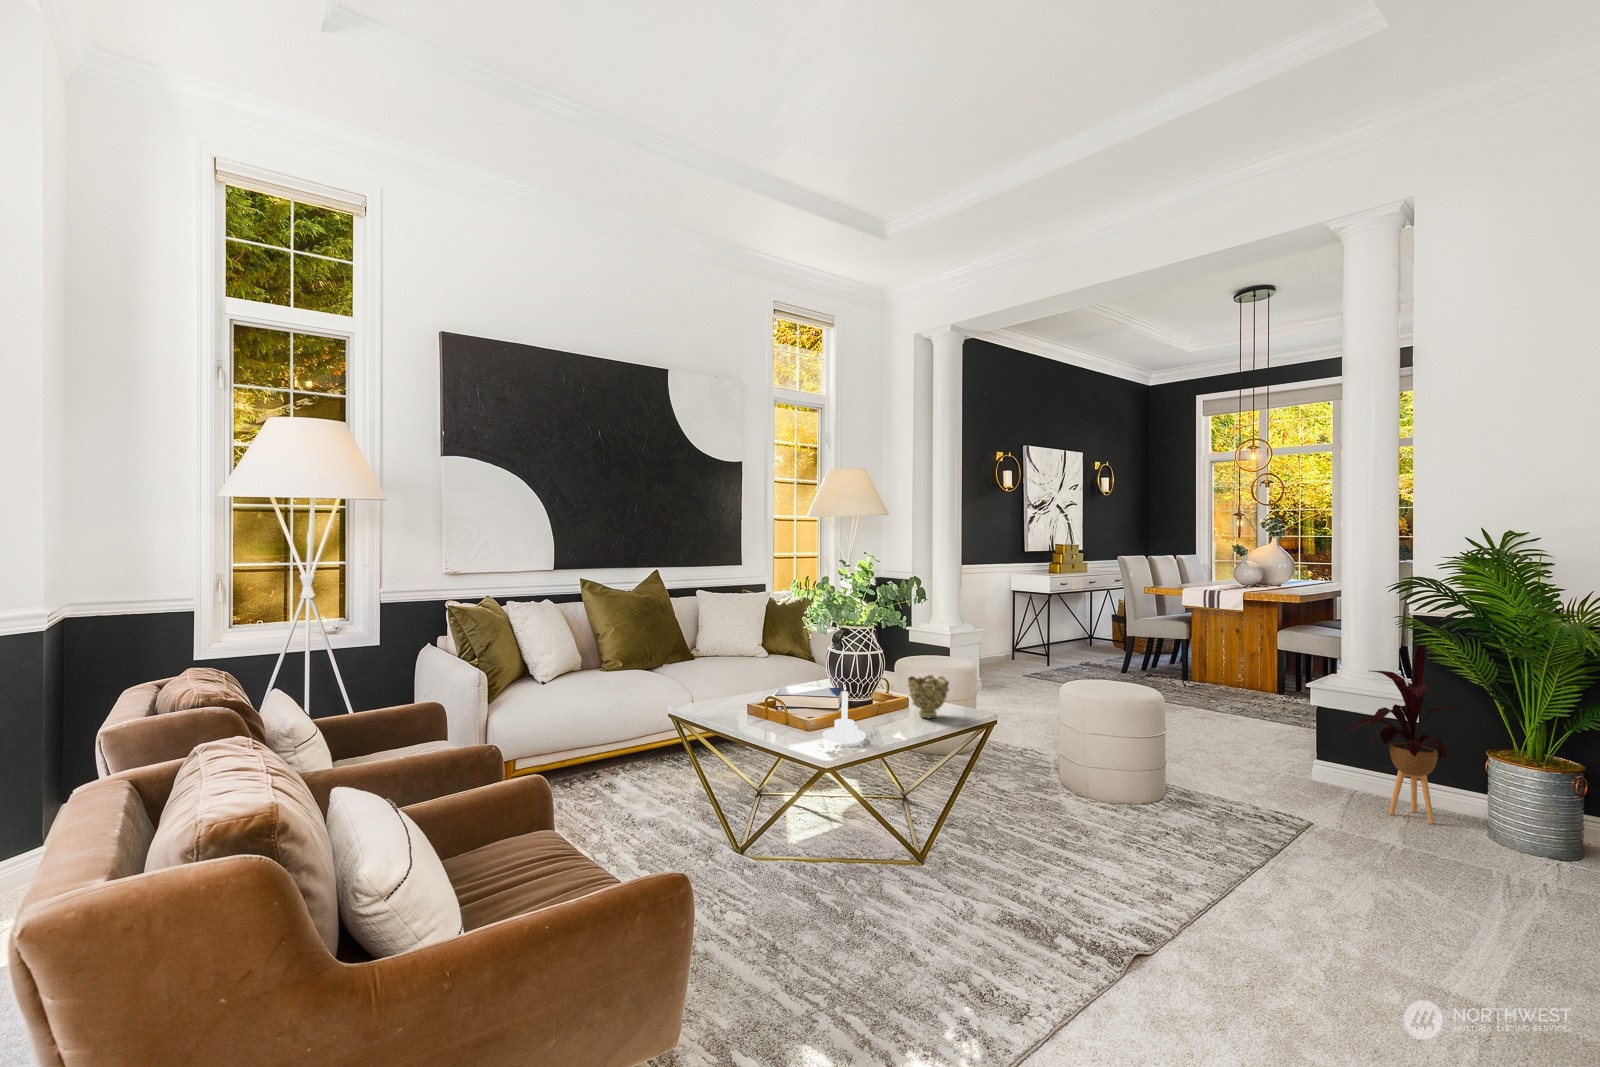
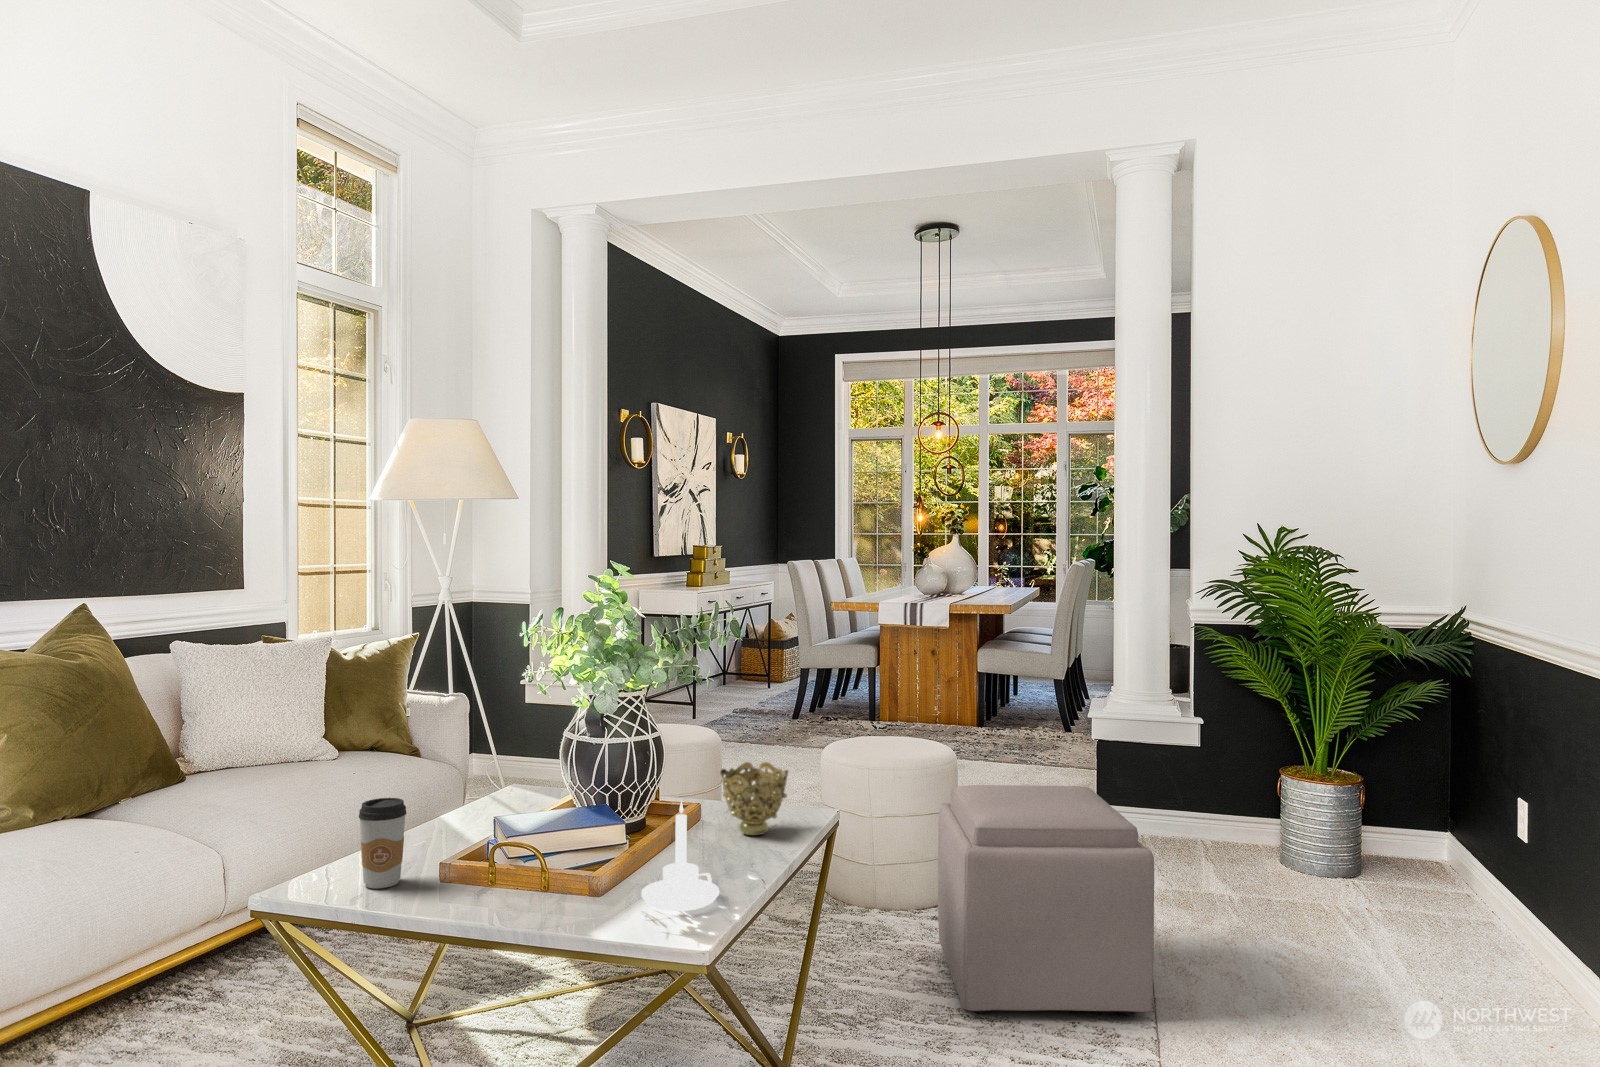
house plant: present [1345,645,1459,823] -> none [1152,657,1258,861]
coffee cup: none [710,668,732,712] -> present [359,798,406,888]
ottoman: none [1073,714,1227,893] -> present [938,785,1154,1015]

